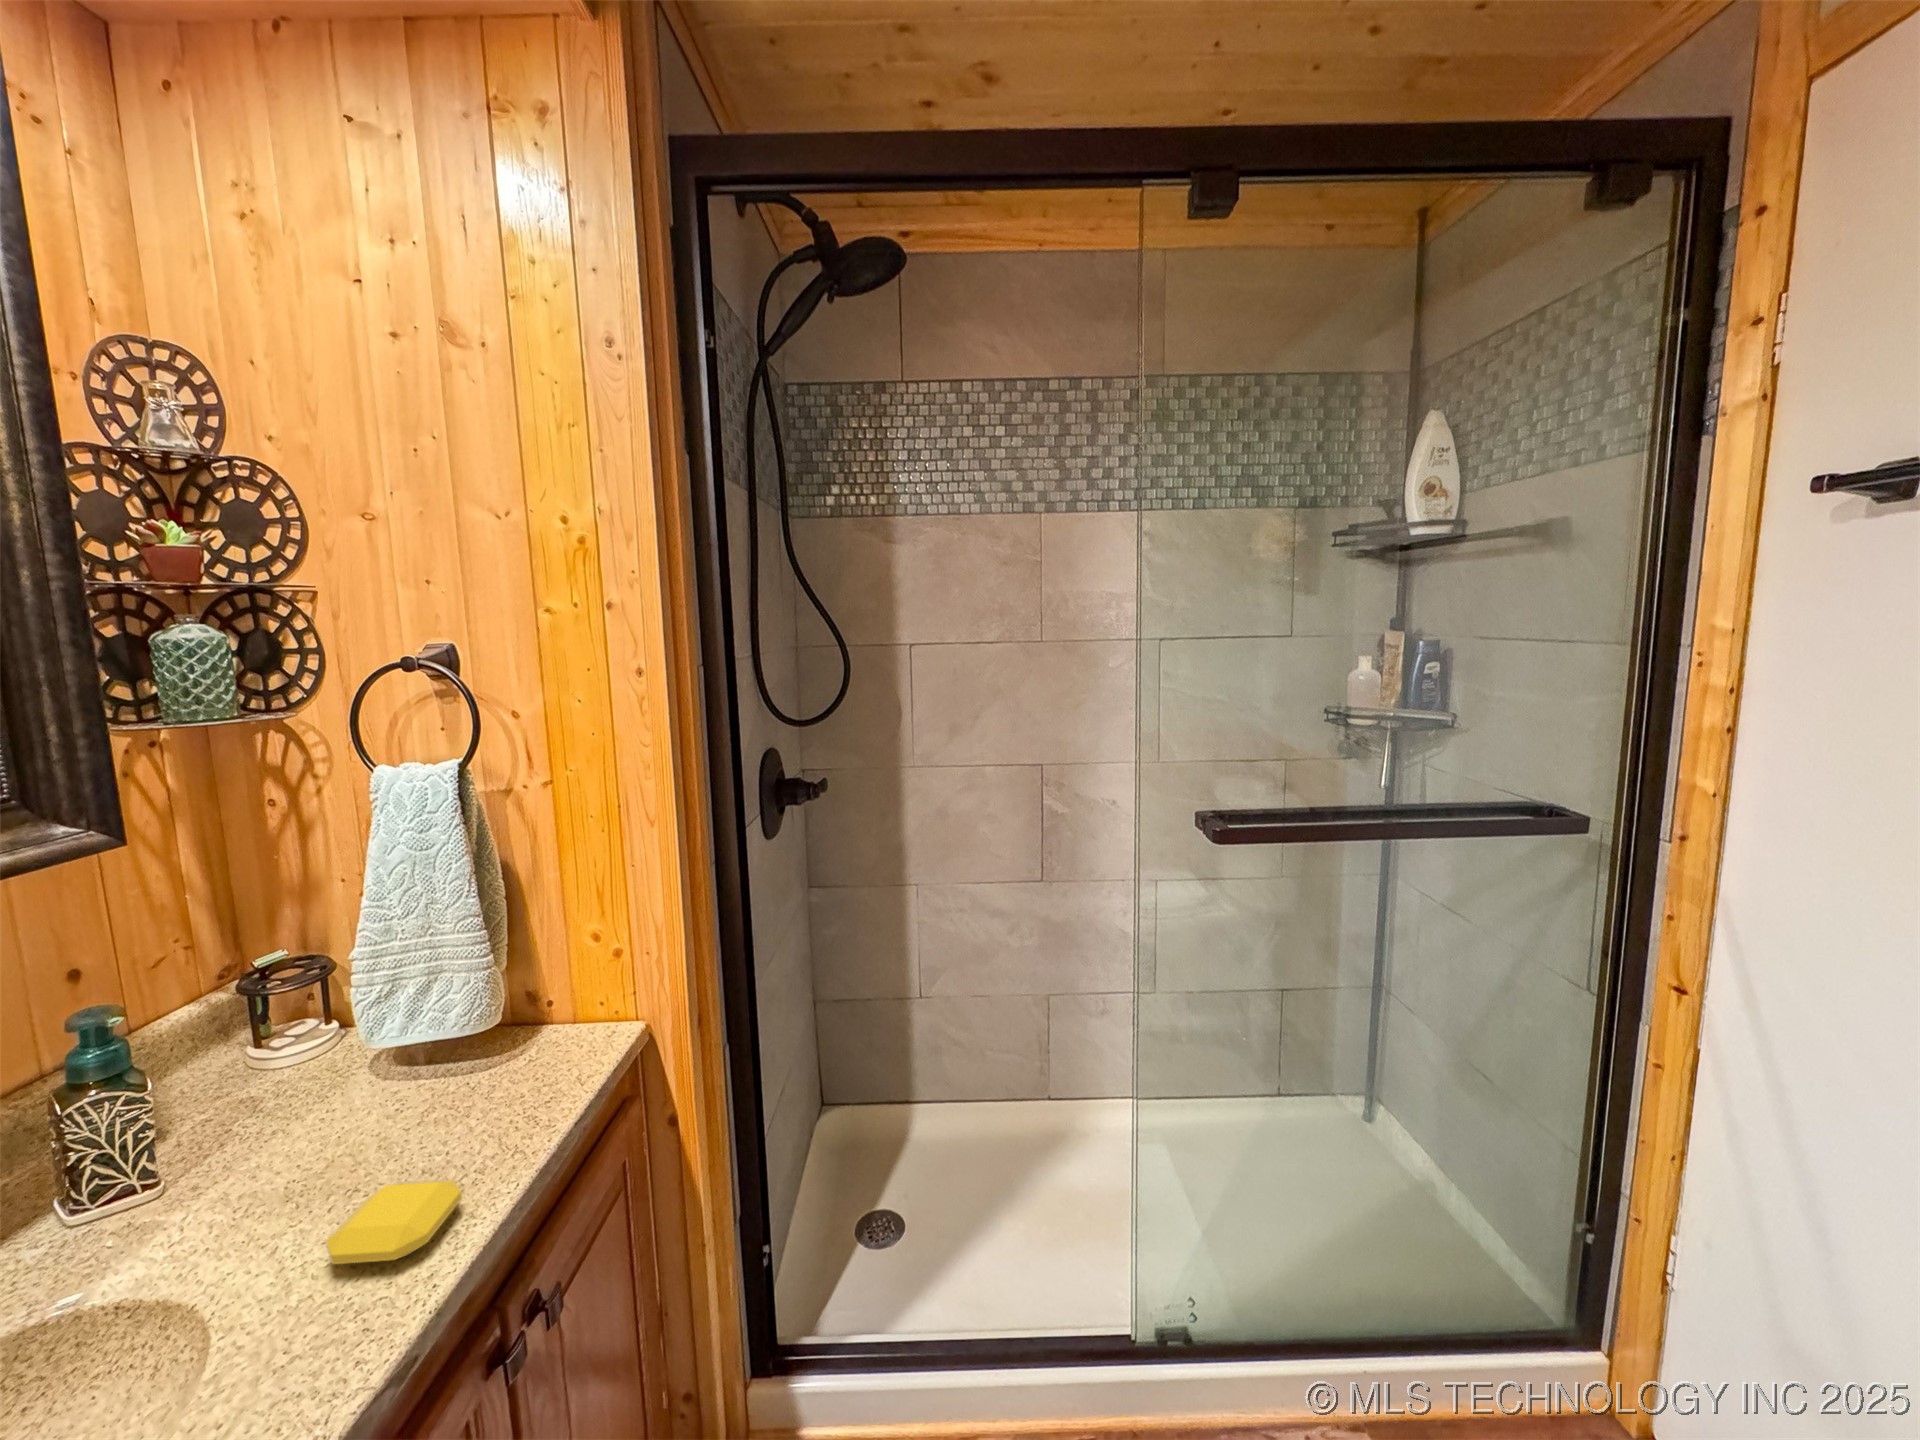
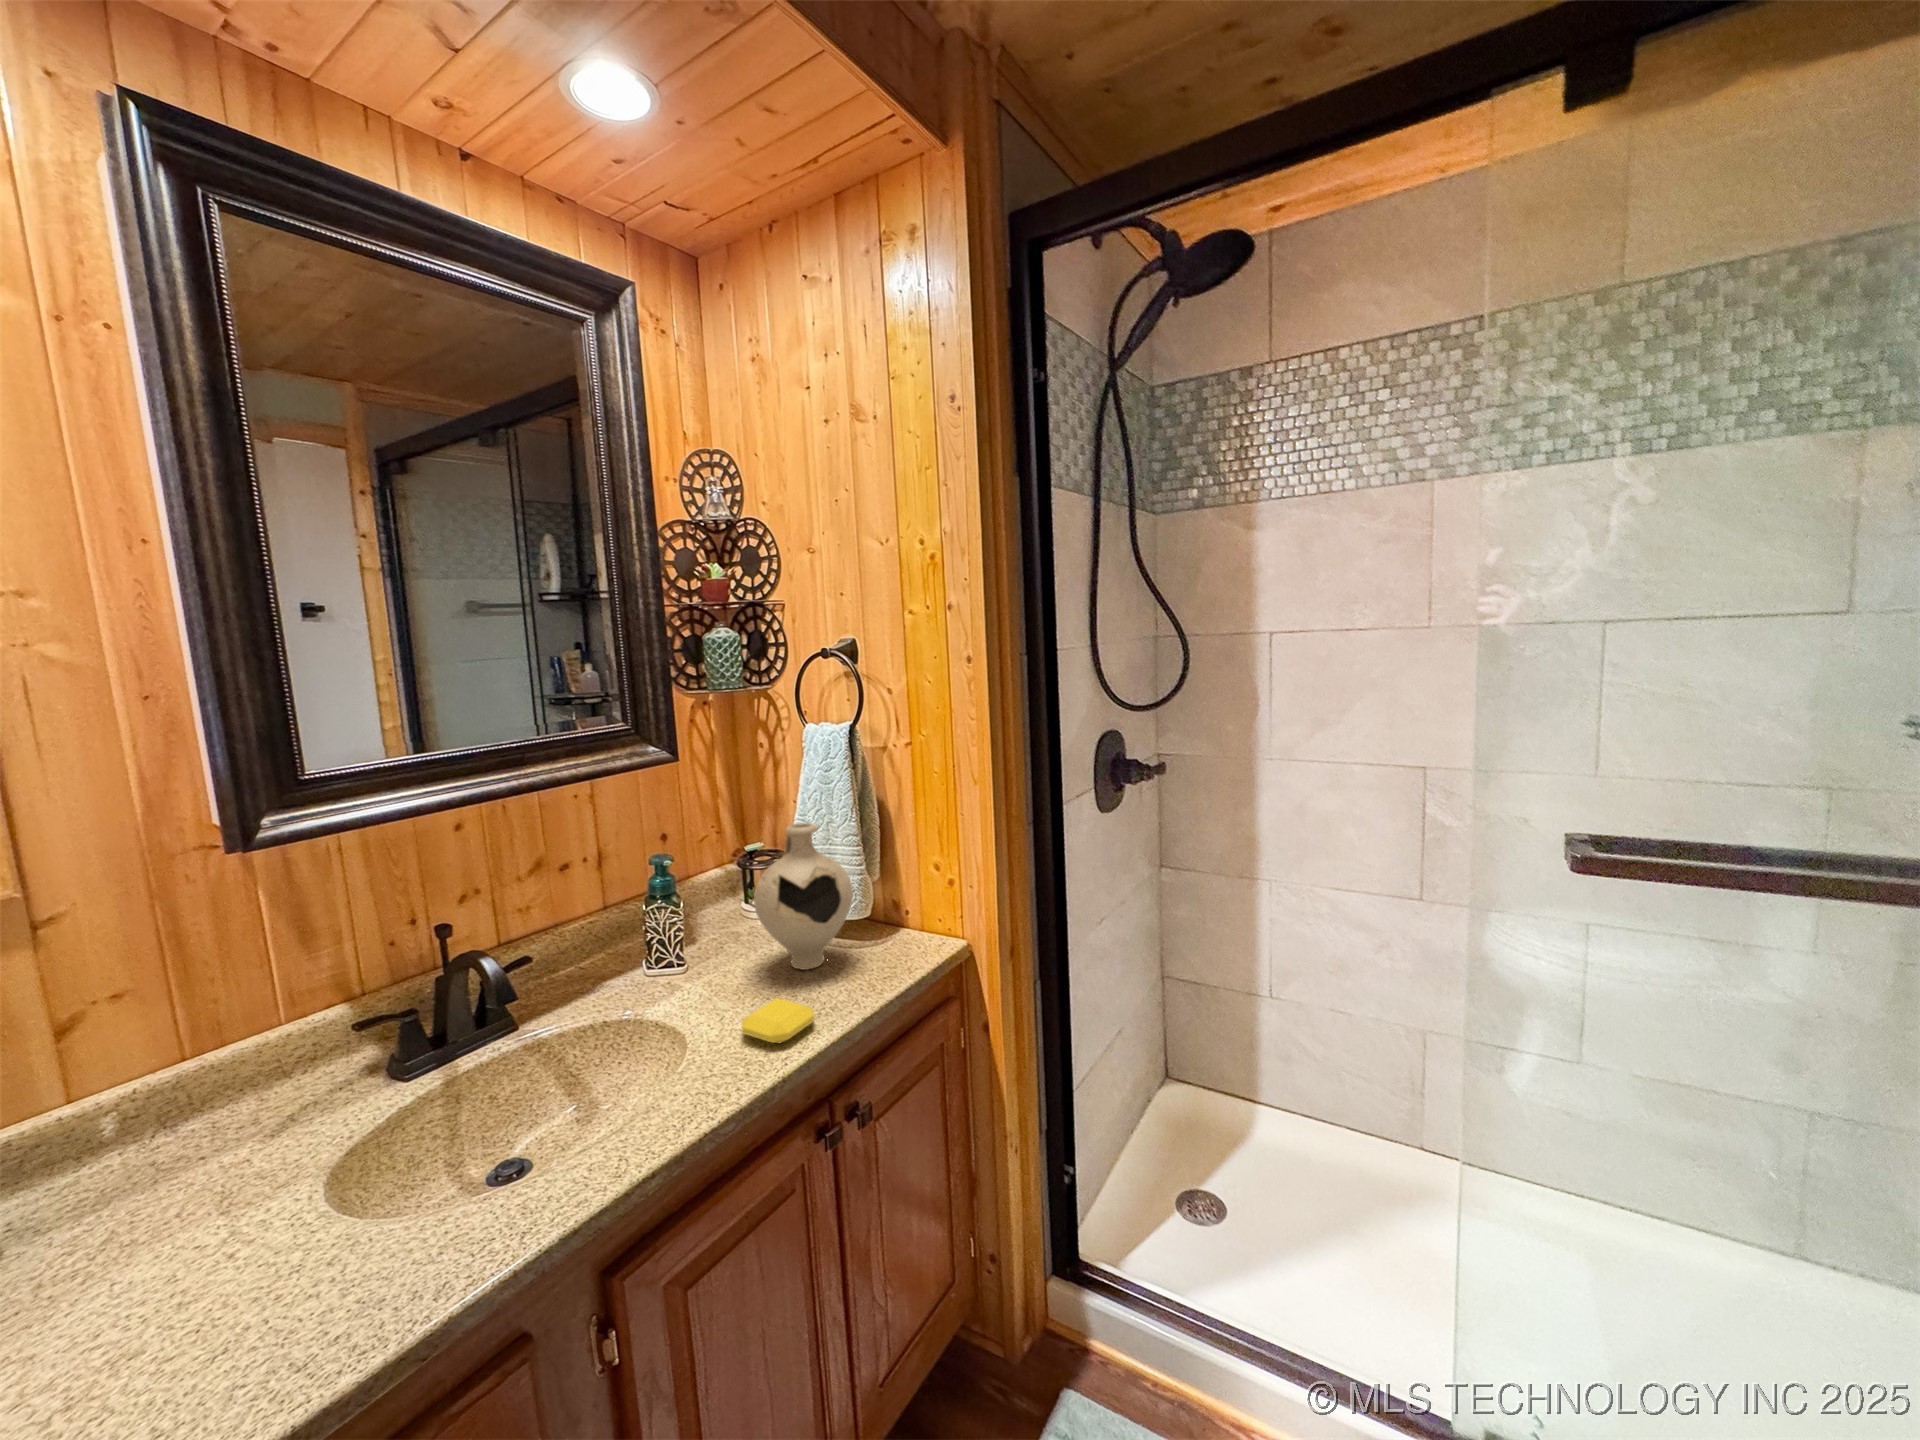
decorative vase: none [307,910,483,1128] -> present [754,823,853,970]

